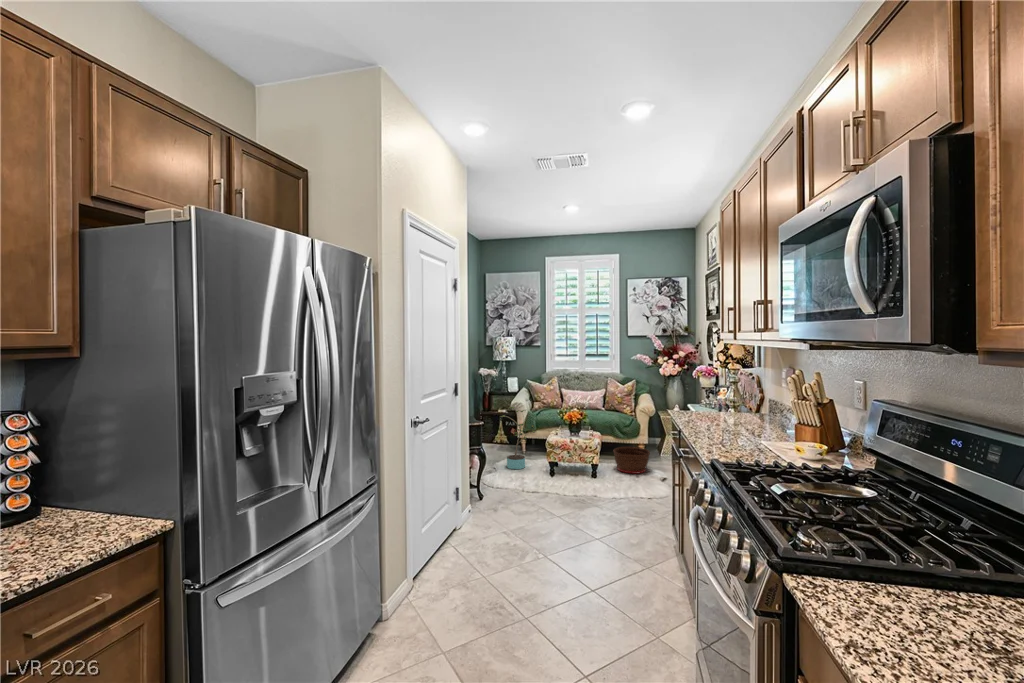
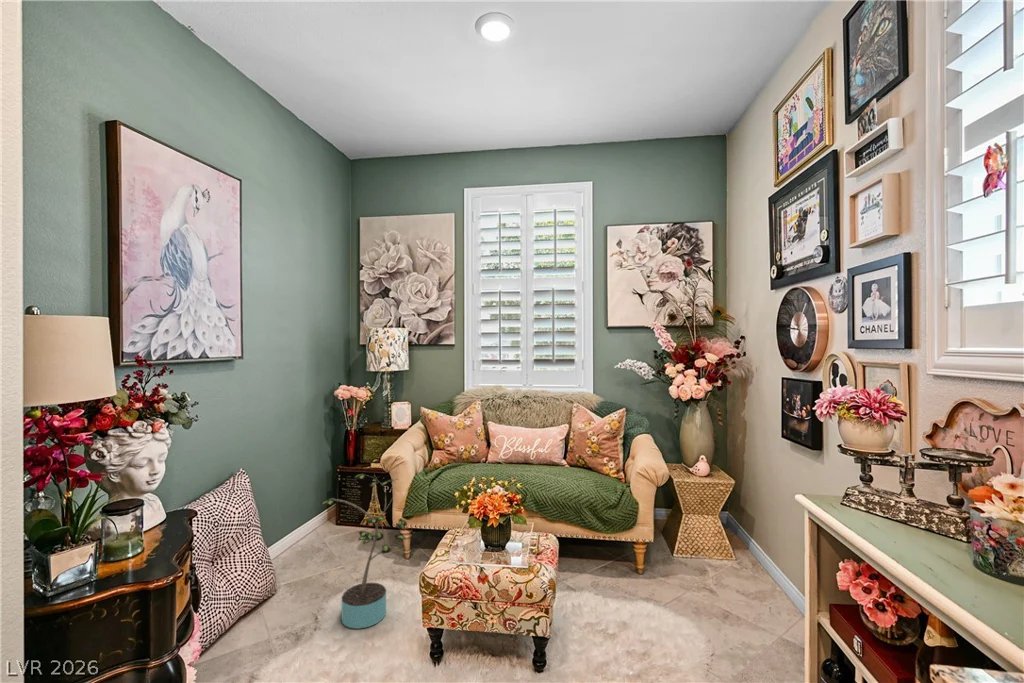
basket: present [614,447,650,474] -> none [586,557,669,640]

